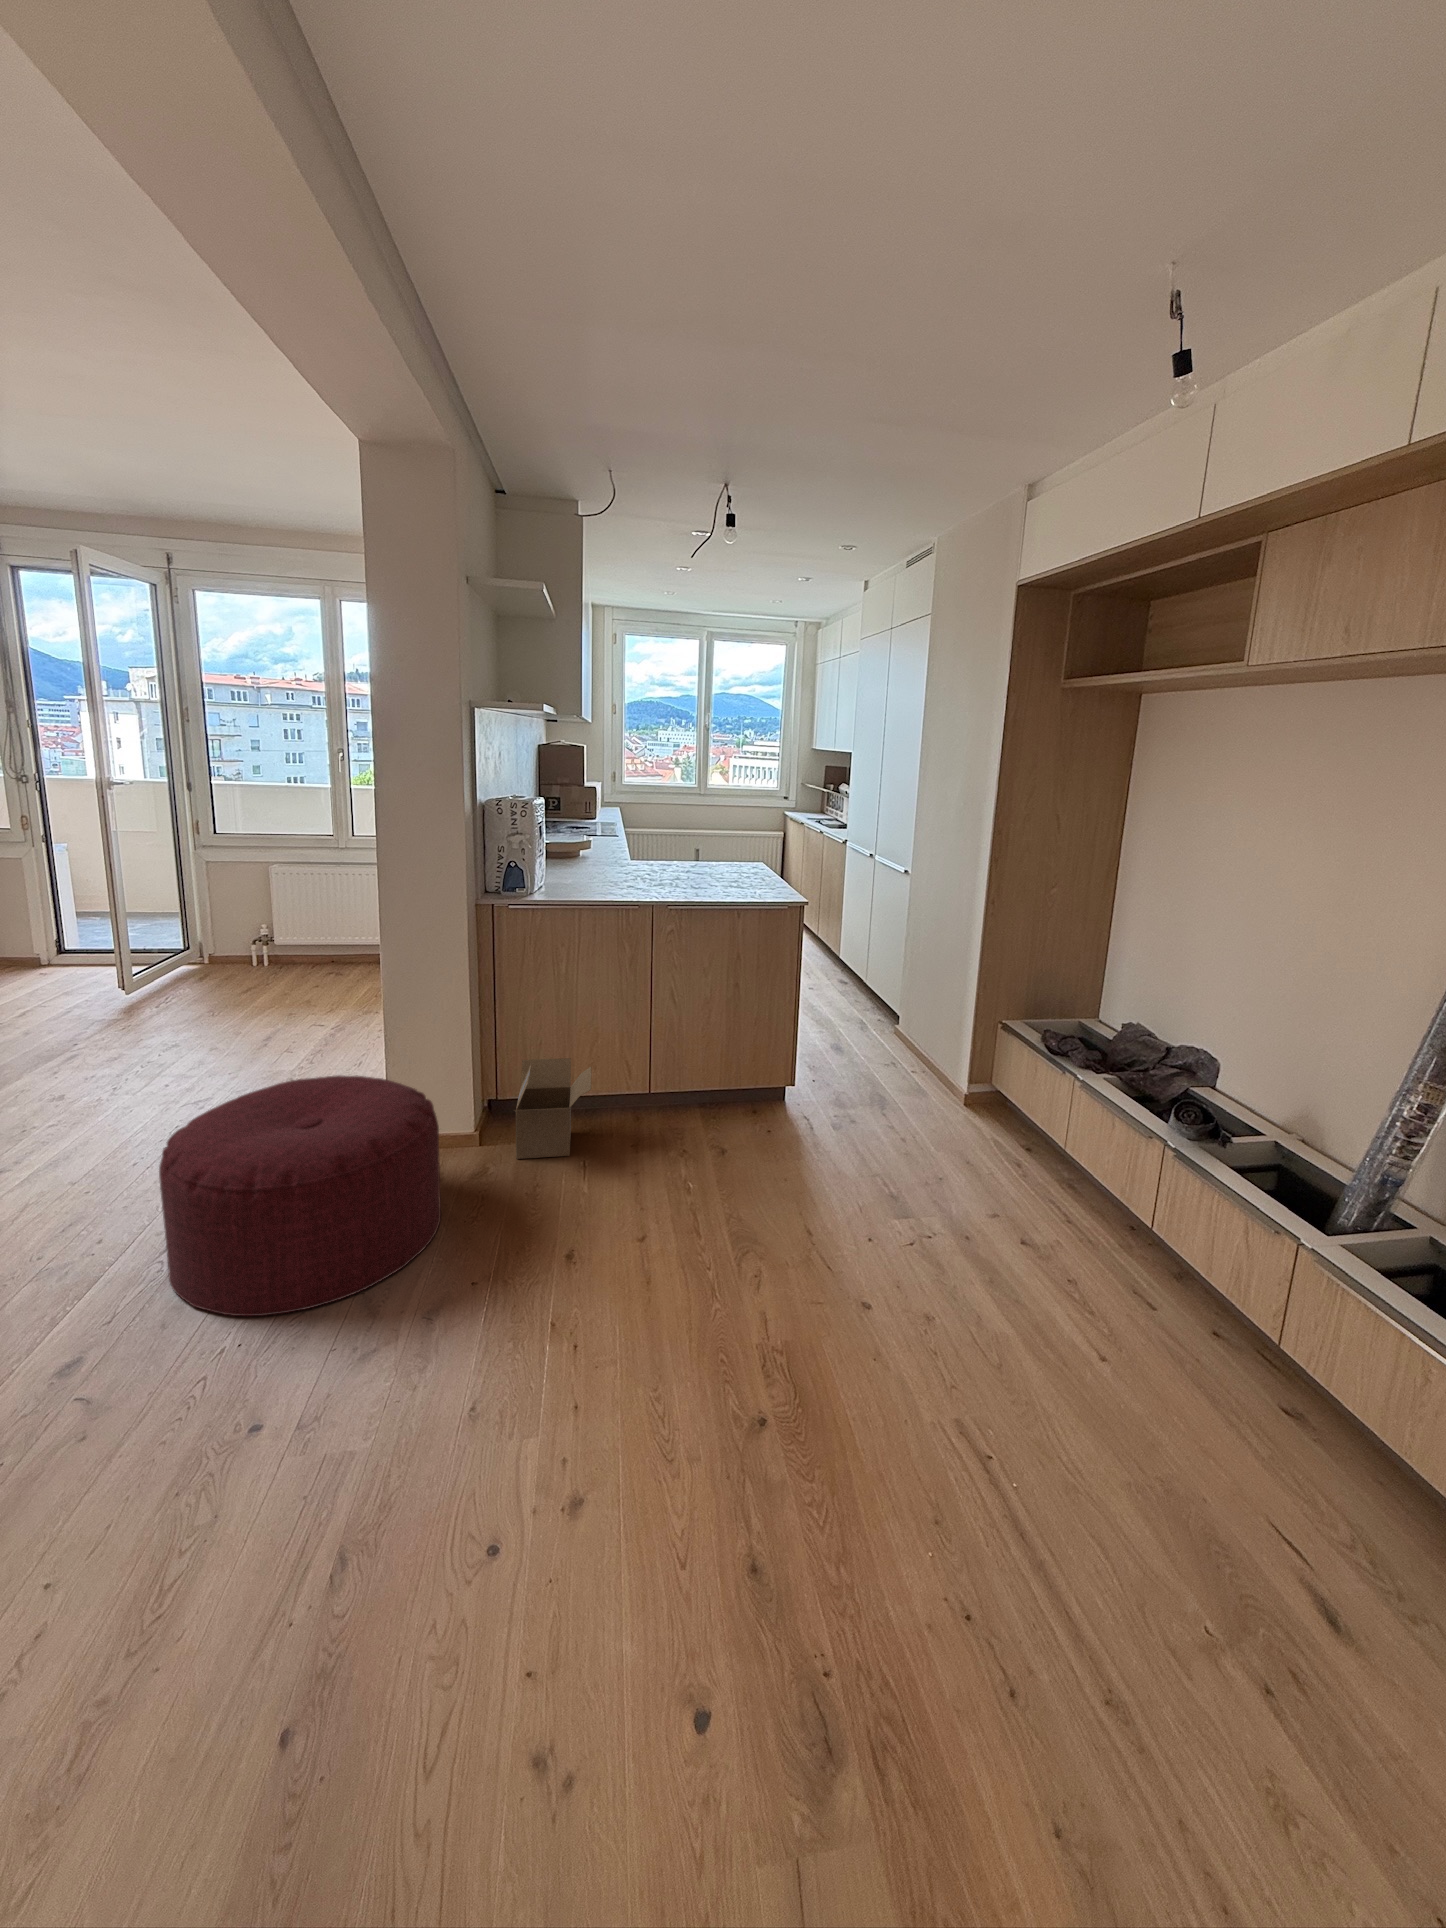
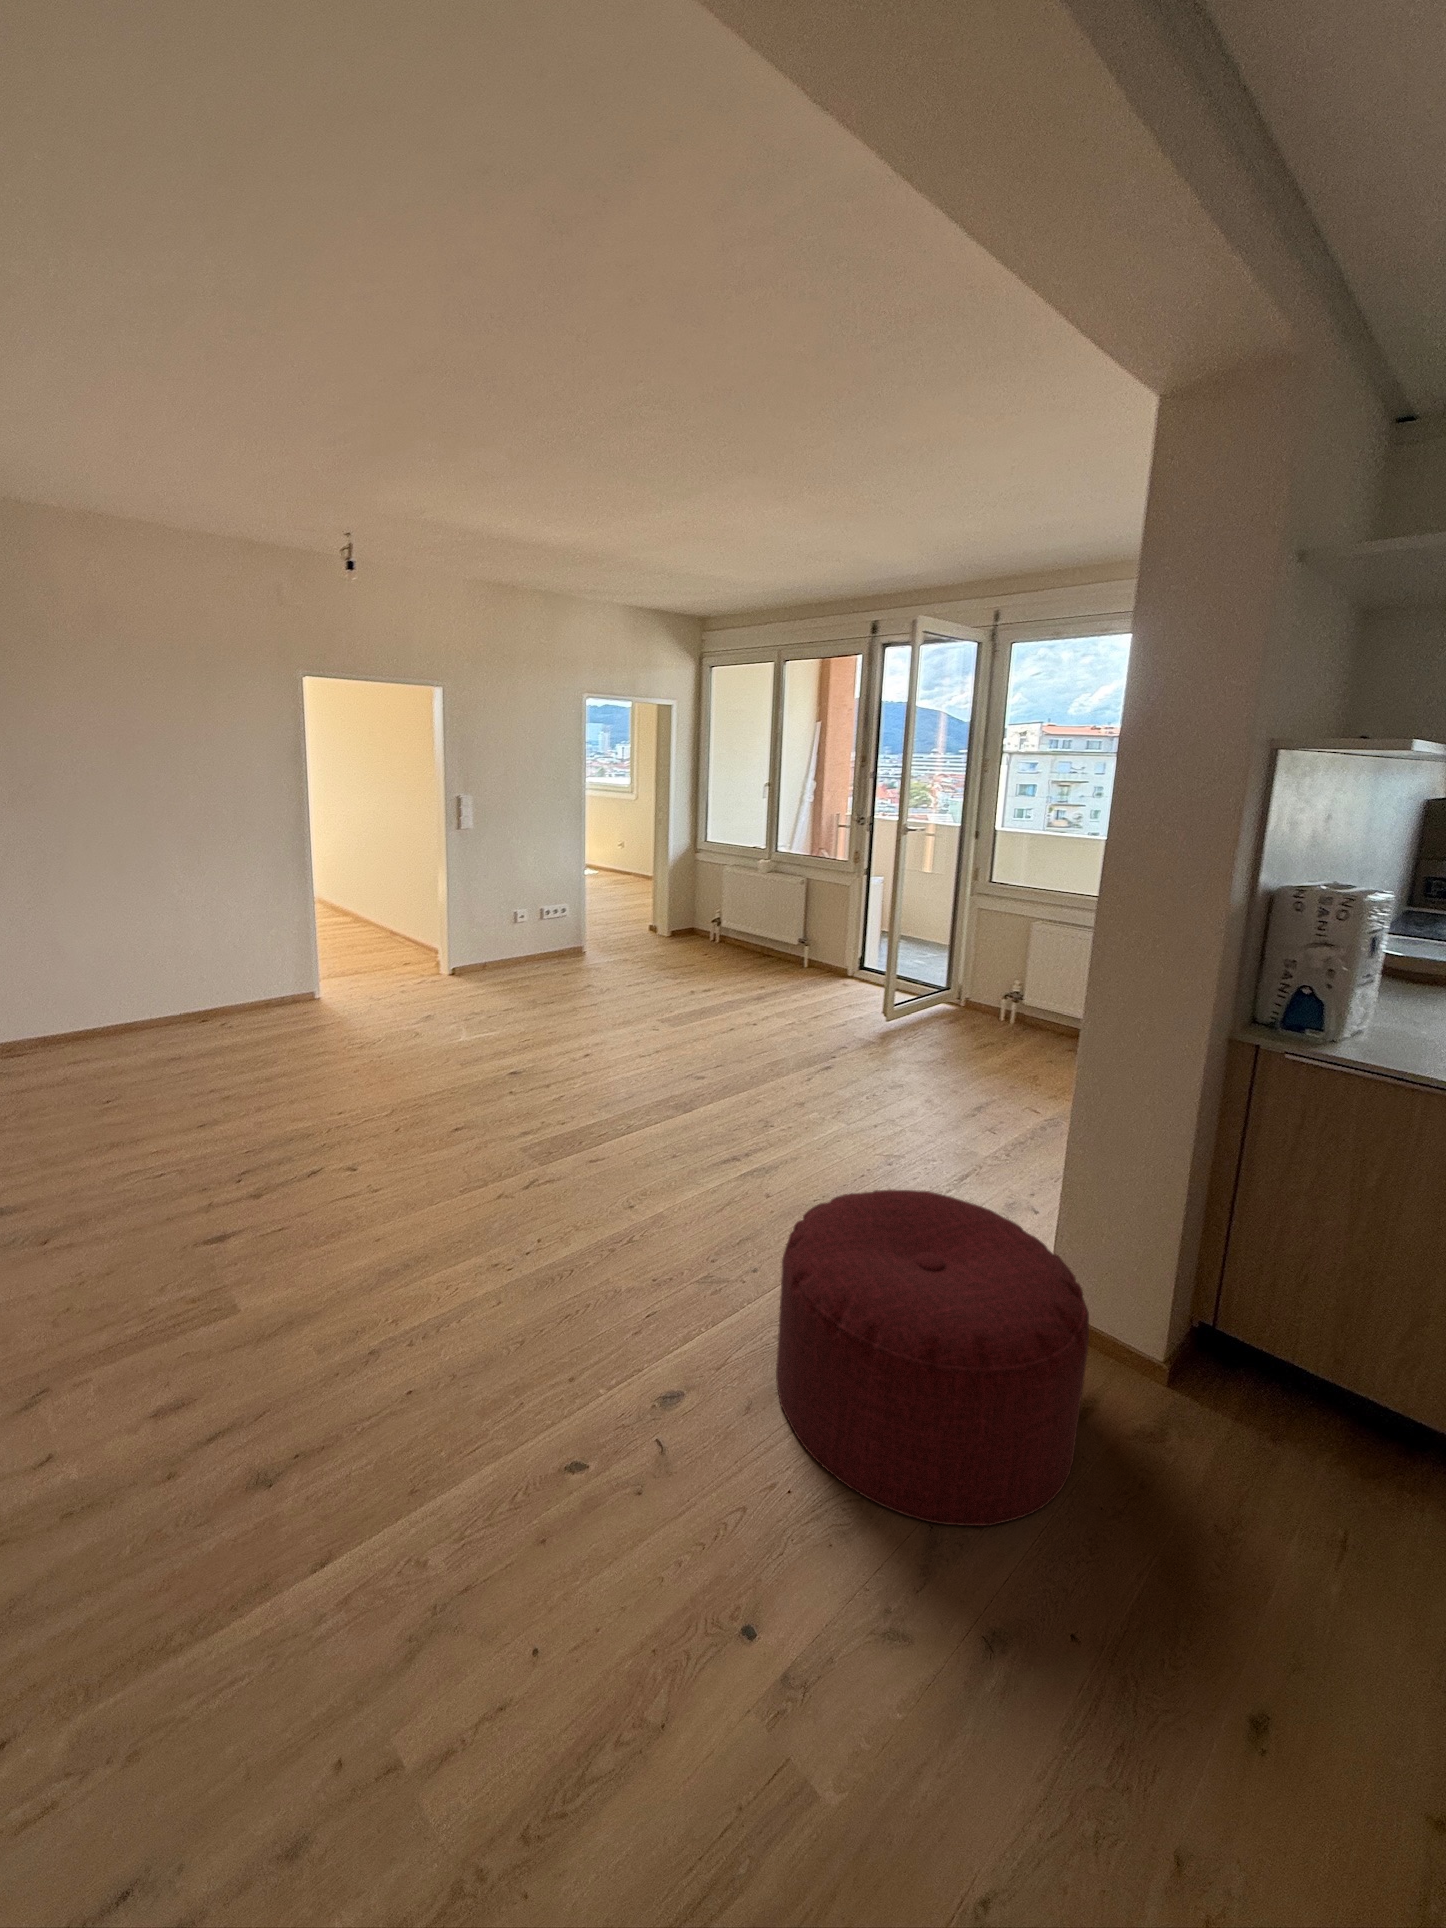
cardboard box: present [514,1058,591,1159] -> none [1218,1295,1401,1504]

